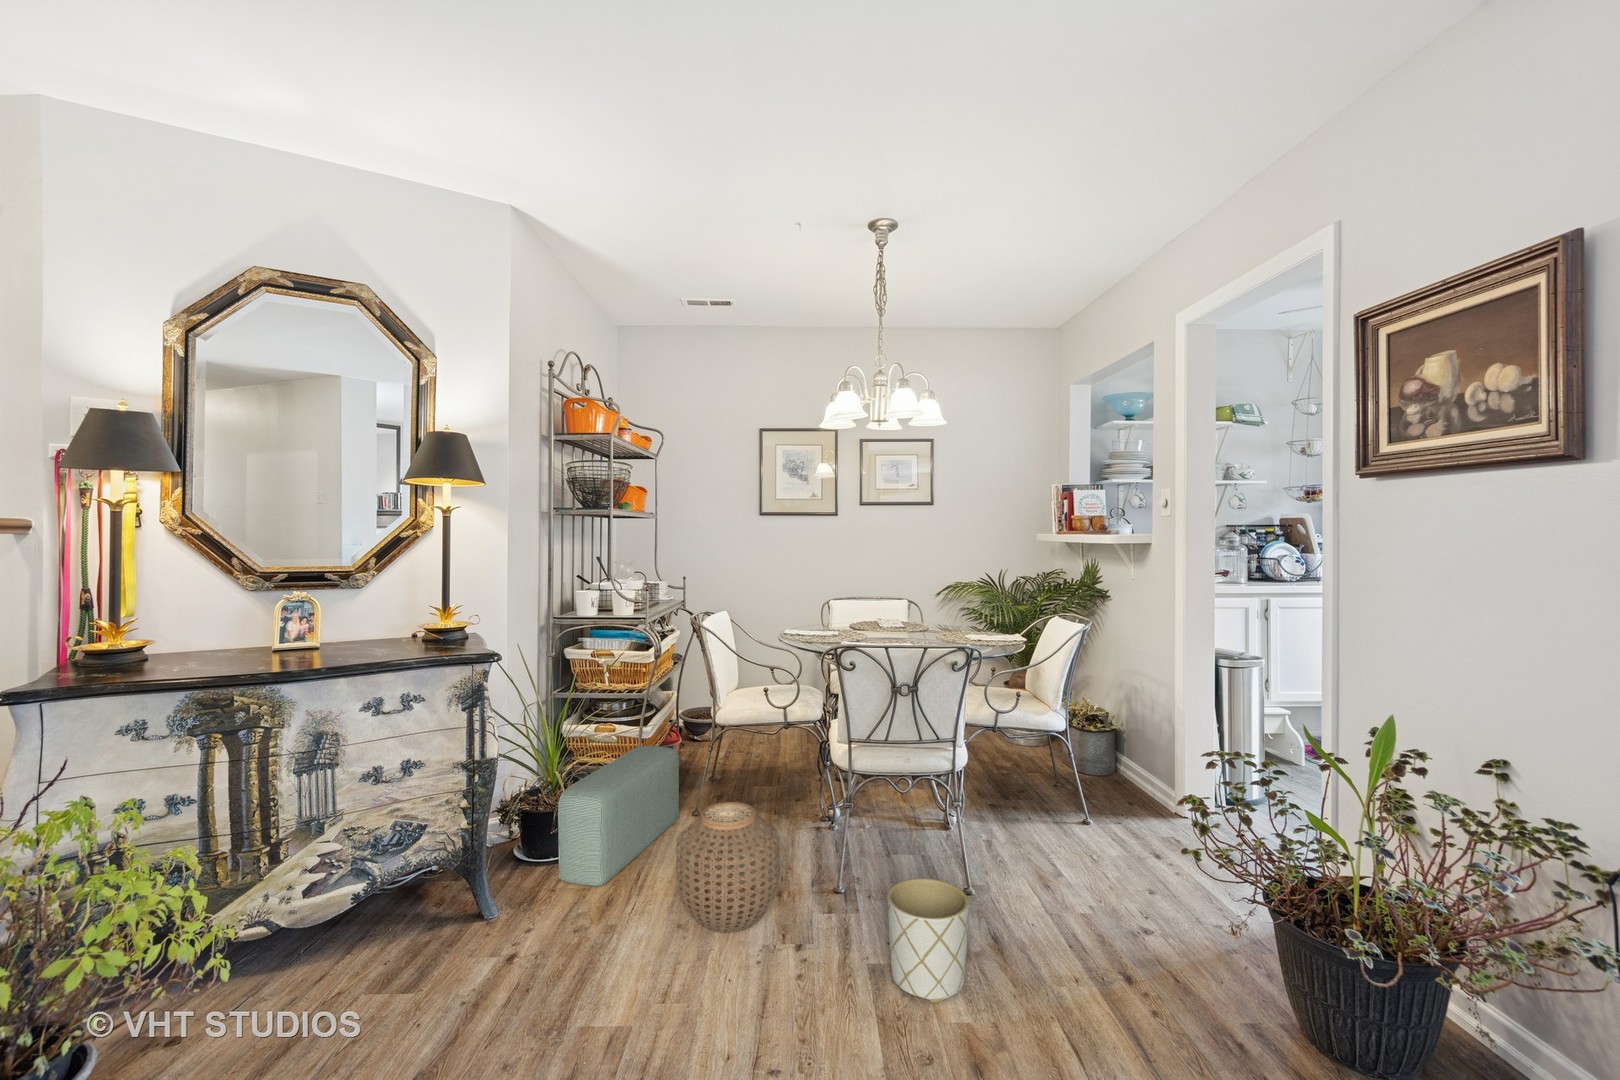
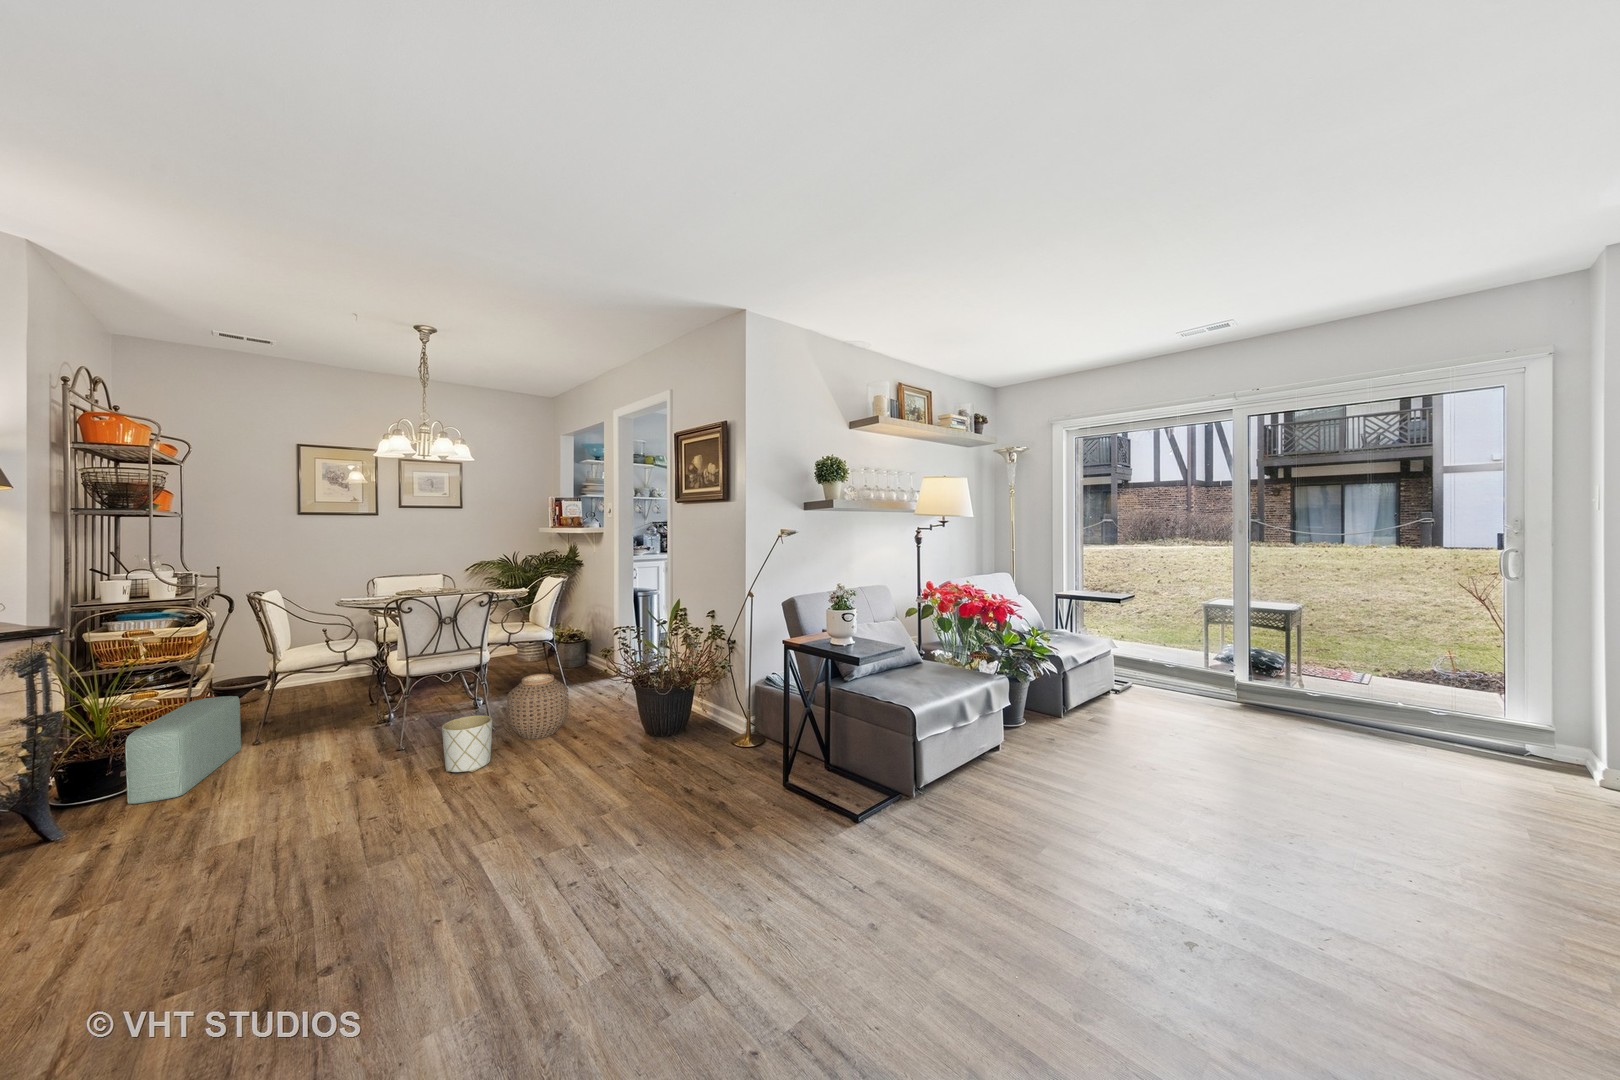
woven basket: present [676,802,780,933] -> present [507,674,568,739]

